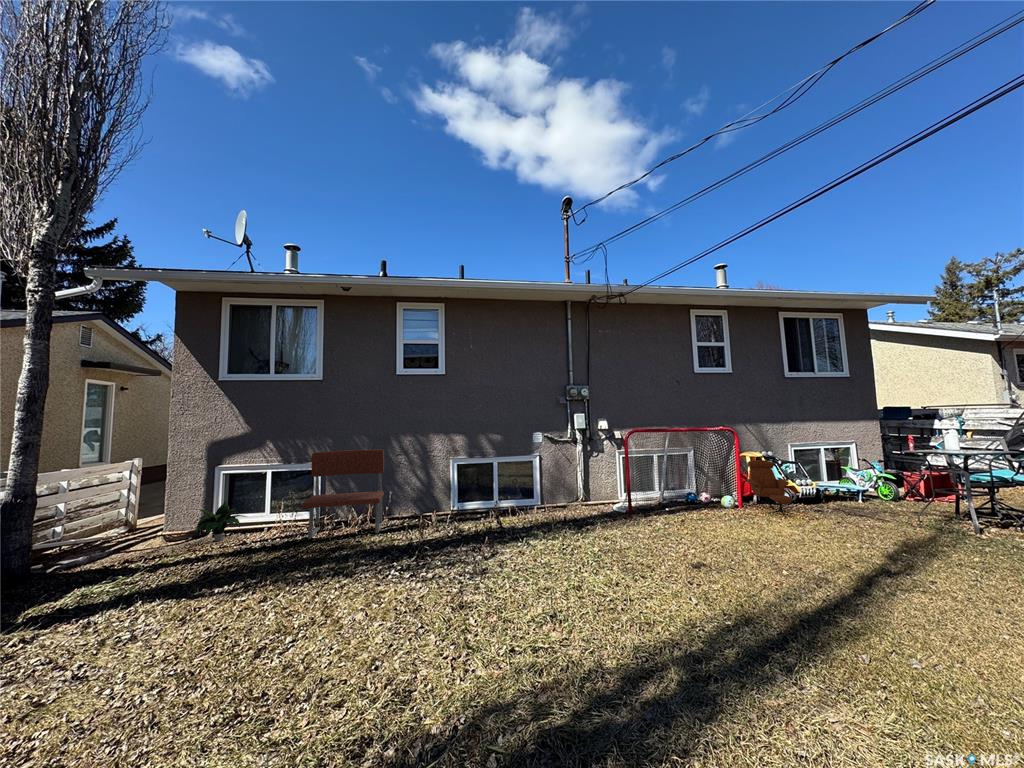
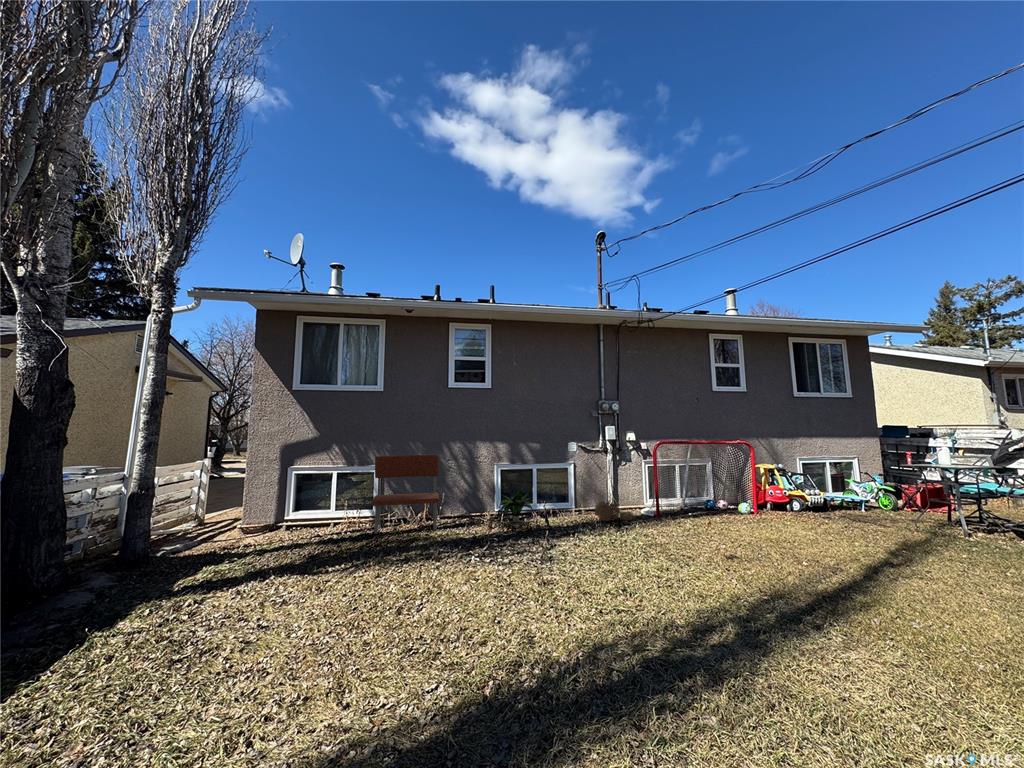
lounge chair: present [746,460,793,517] -> none [762,471,807,522]
woven basket: none [562,496,600,519] -> present [595,502,632,521]
potted plant: present [195,502,246,541] -> present [499,490,533,522]

